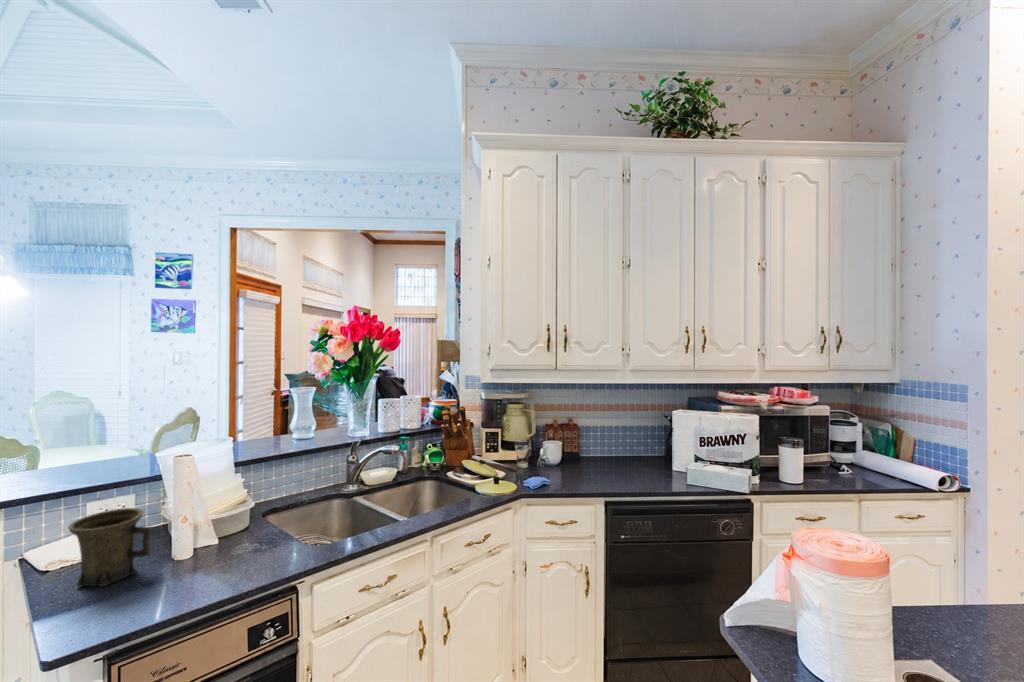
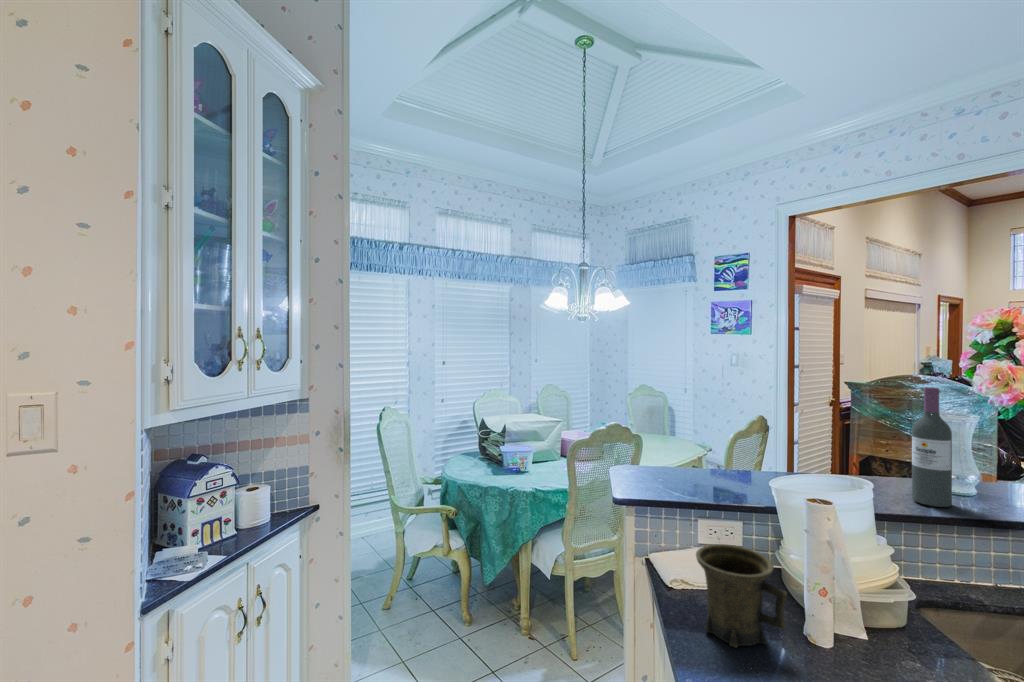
wine bottle: none [272,371,293,448] -> present [912,387,952,507]

